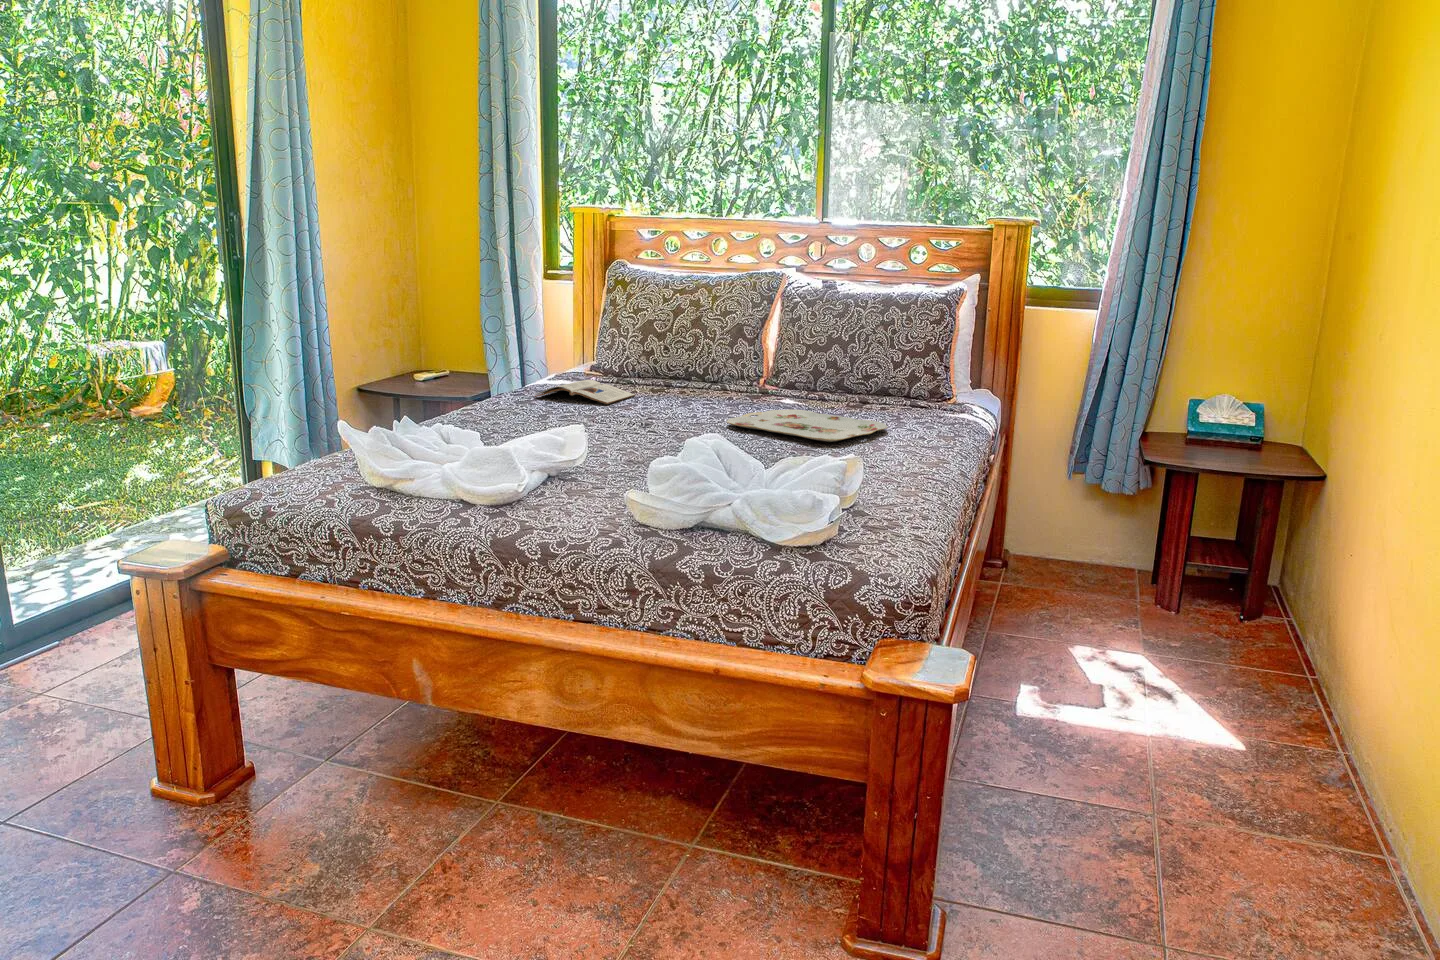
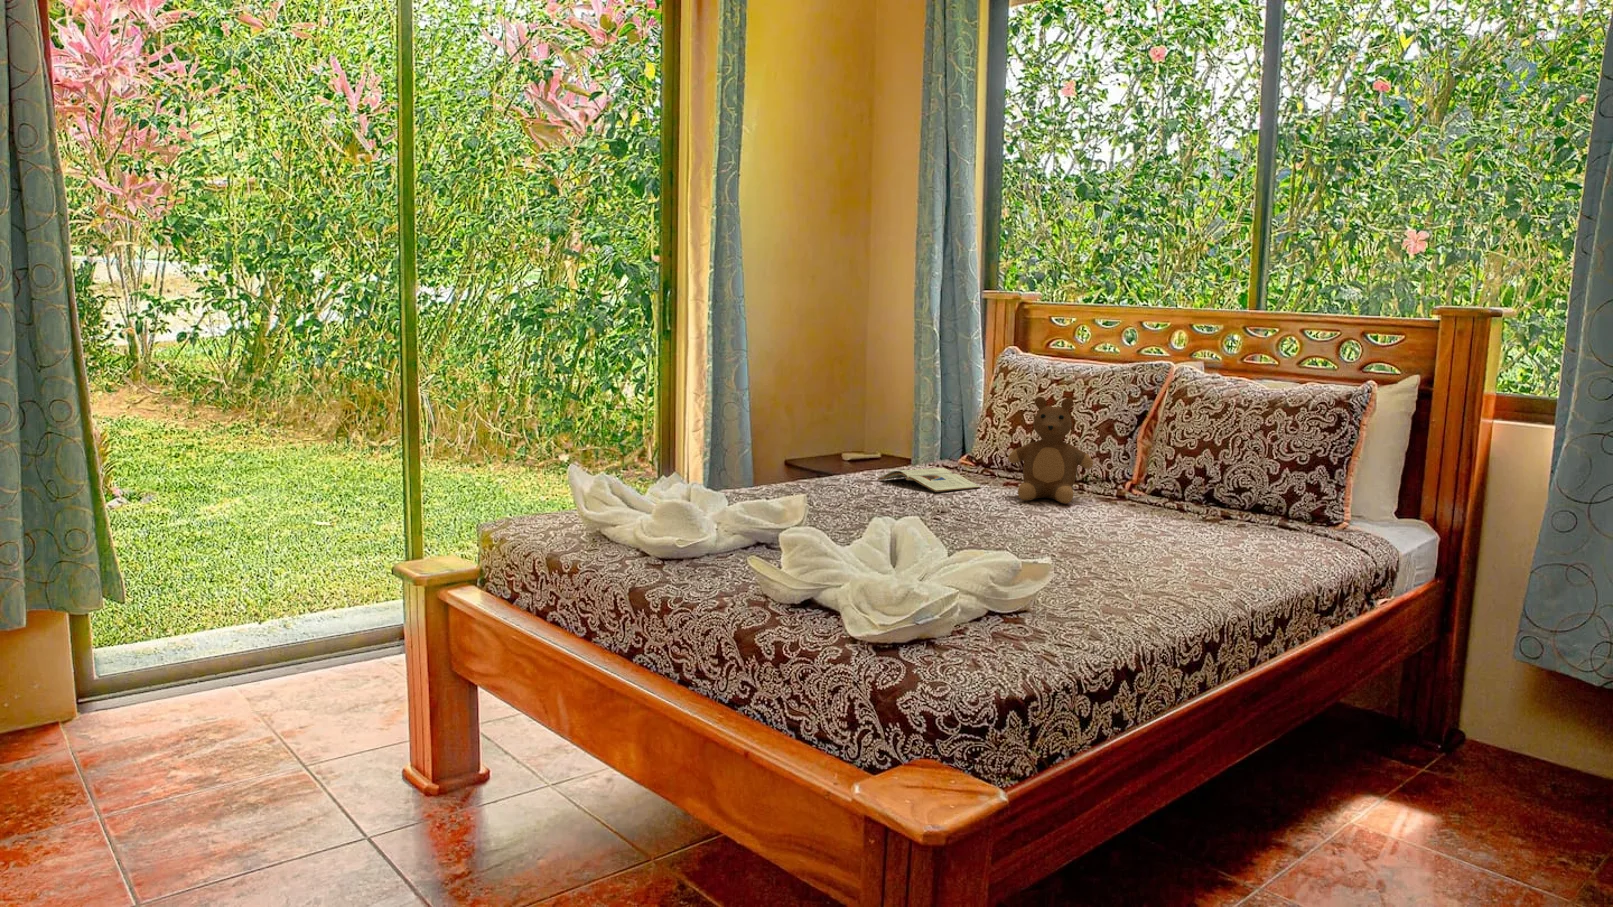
teddy bear: none [665,306,740,404] -> present [1008,397,1093,504]
serving tray: present [727,410,887,442] -> none [1024,514,1209,551]

